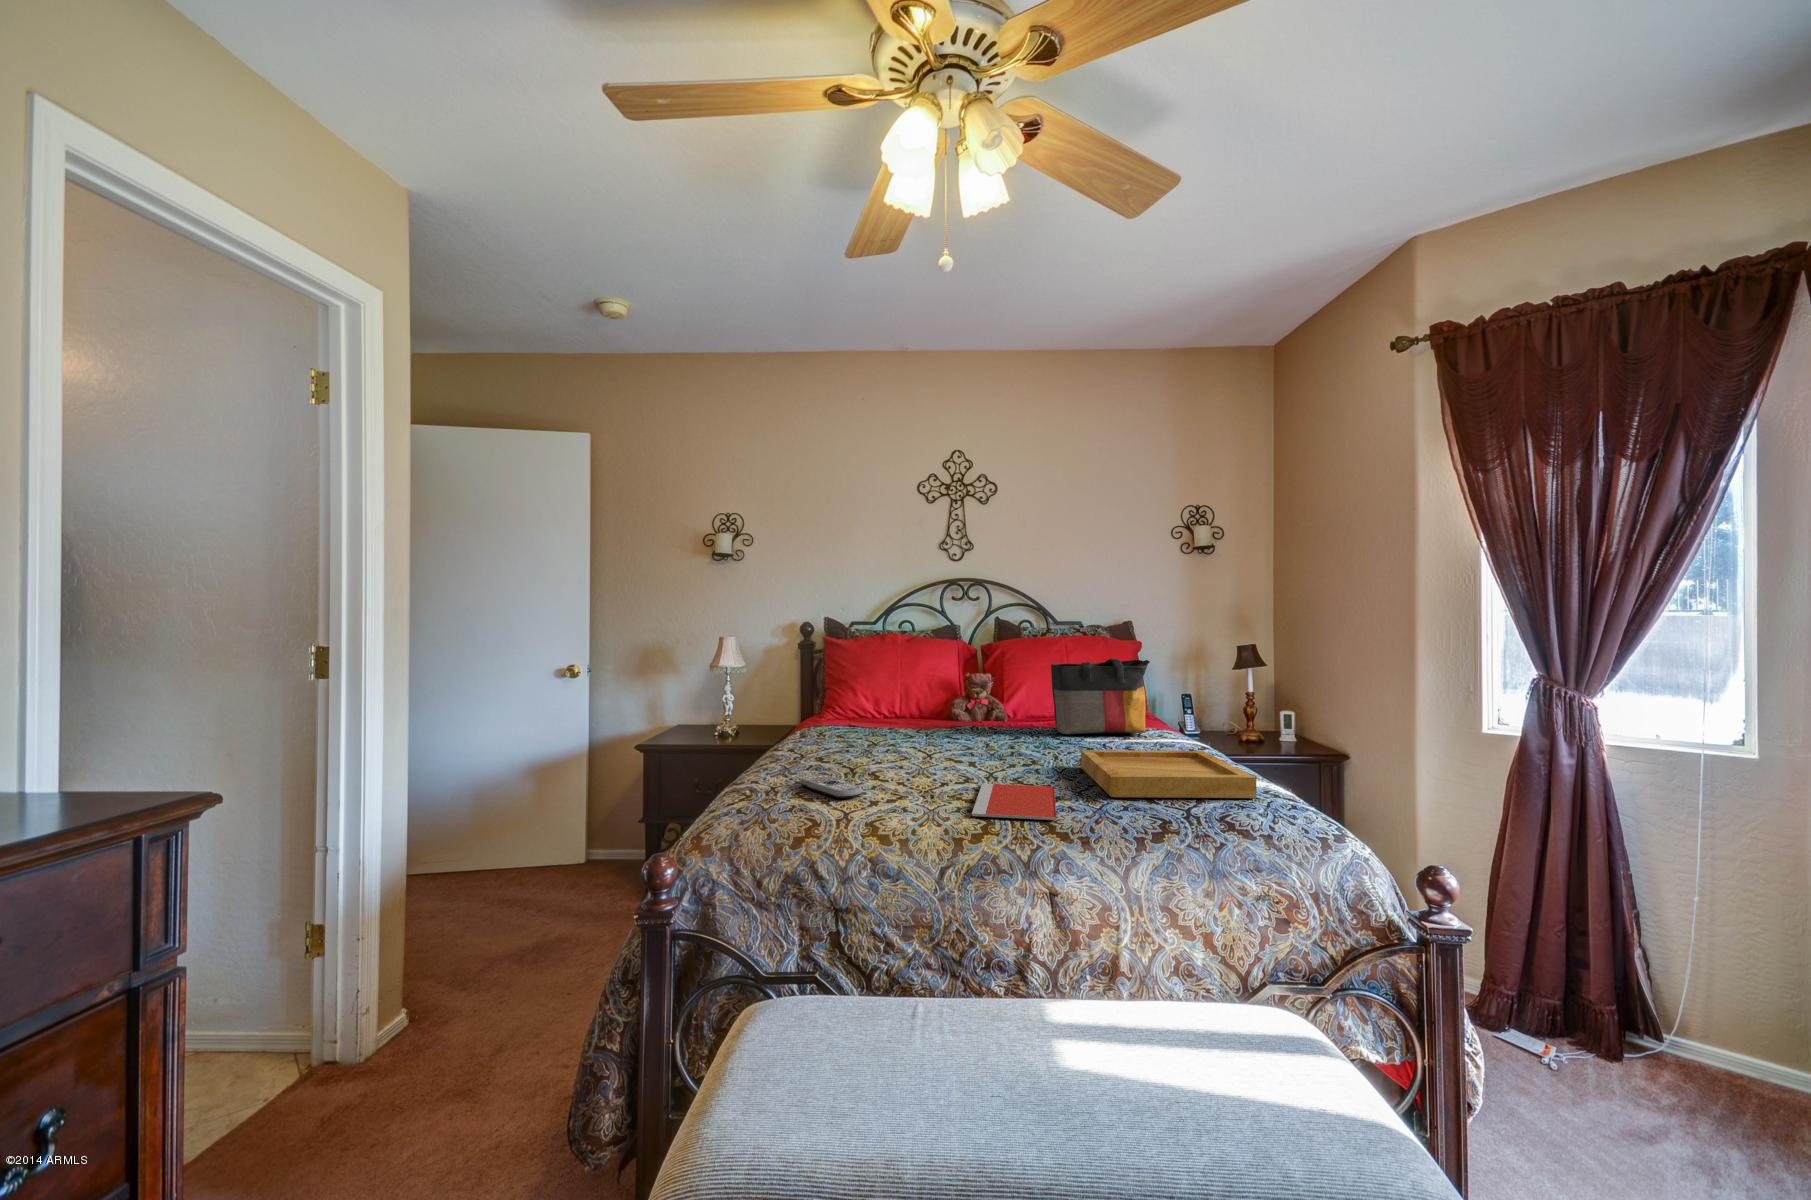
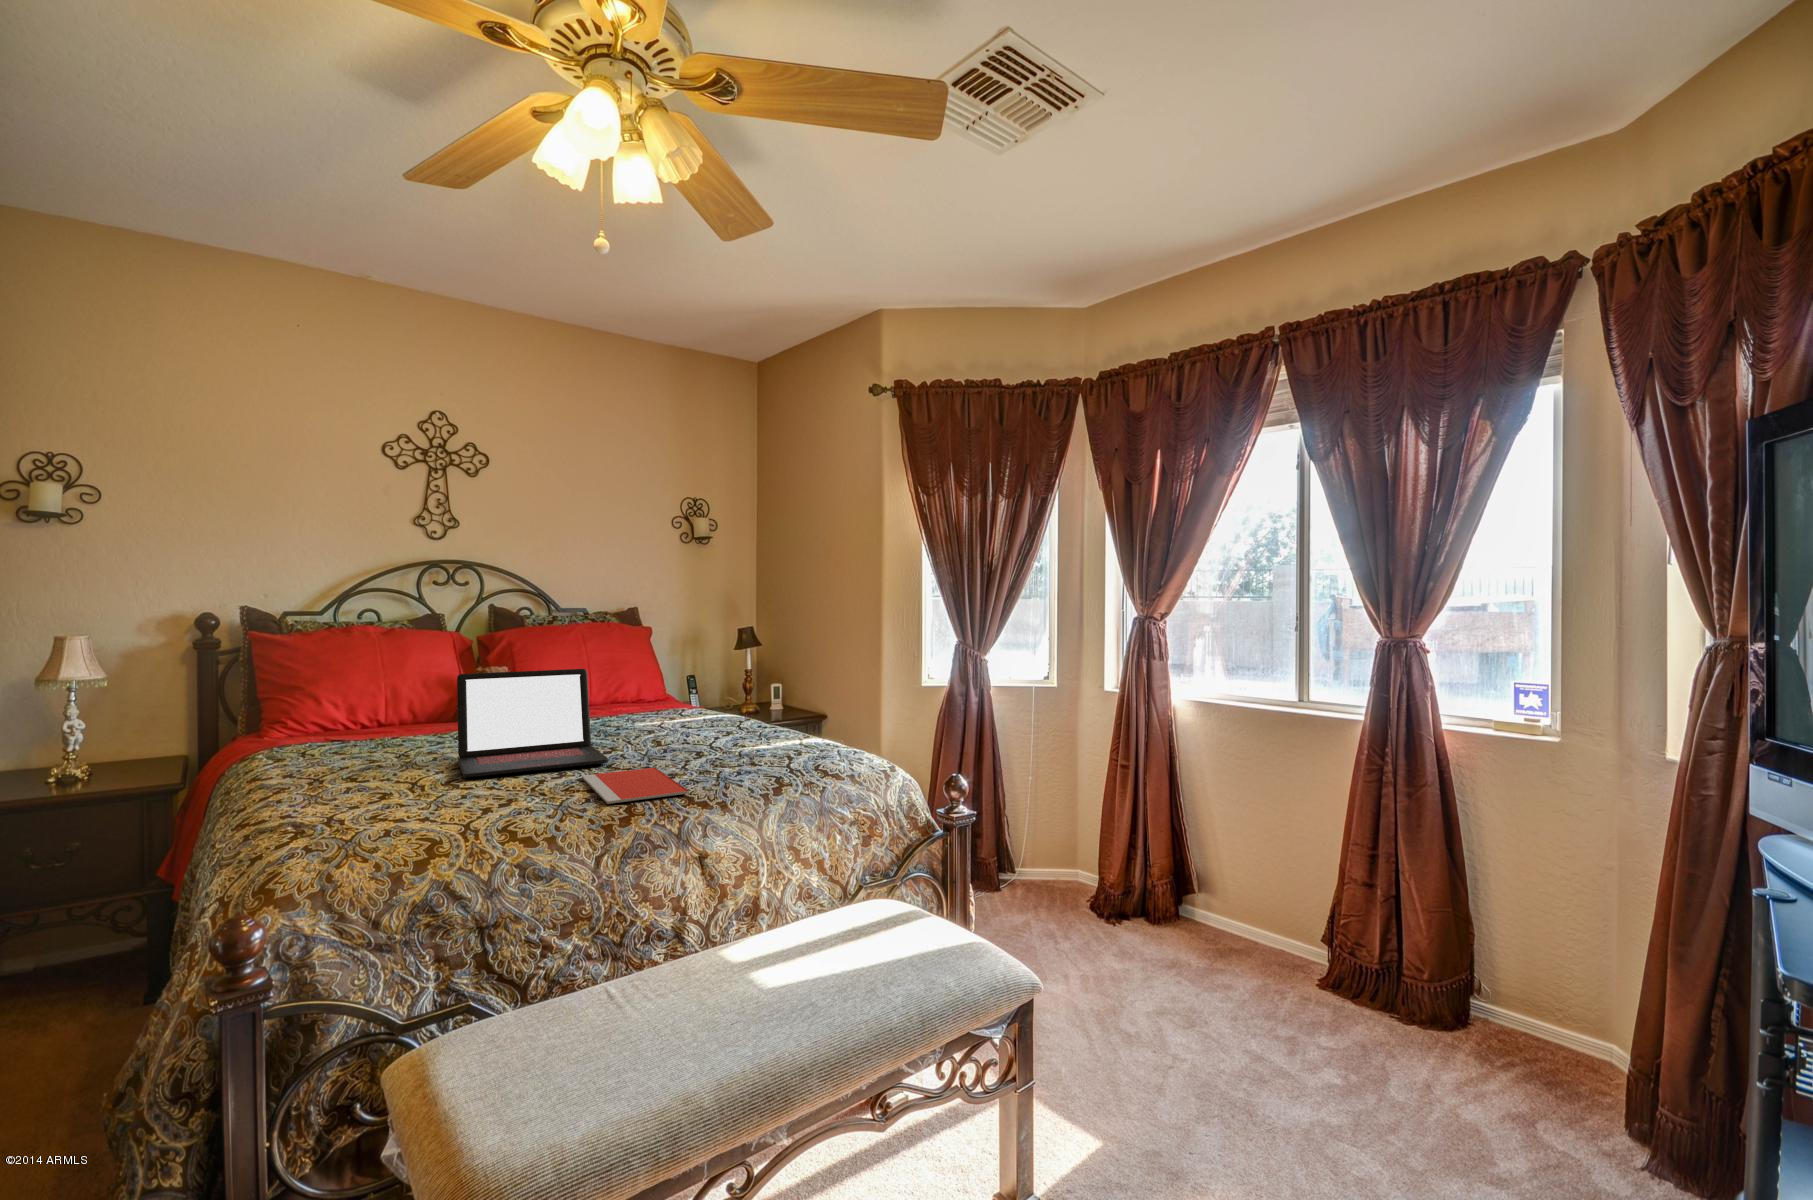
tote bag: present [1051,659,1150,734] -> none [594,645,689,722]
laptop: none [893,677,1020,774] -> present [457,669,609,778]
tray: present [1081,750,1256,798] -> none [658,721,821,768]
remote control: present [800,775,862,798] -> none [362,793,460,814]

